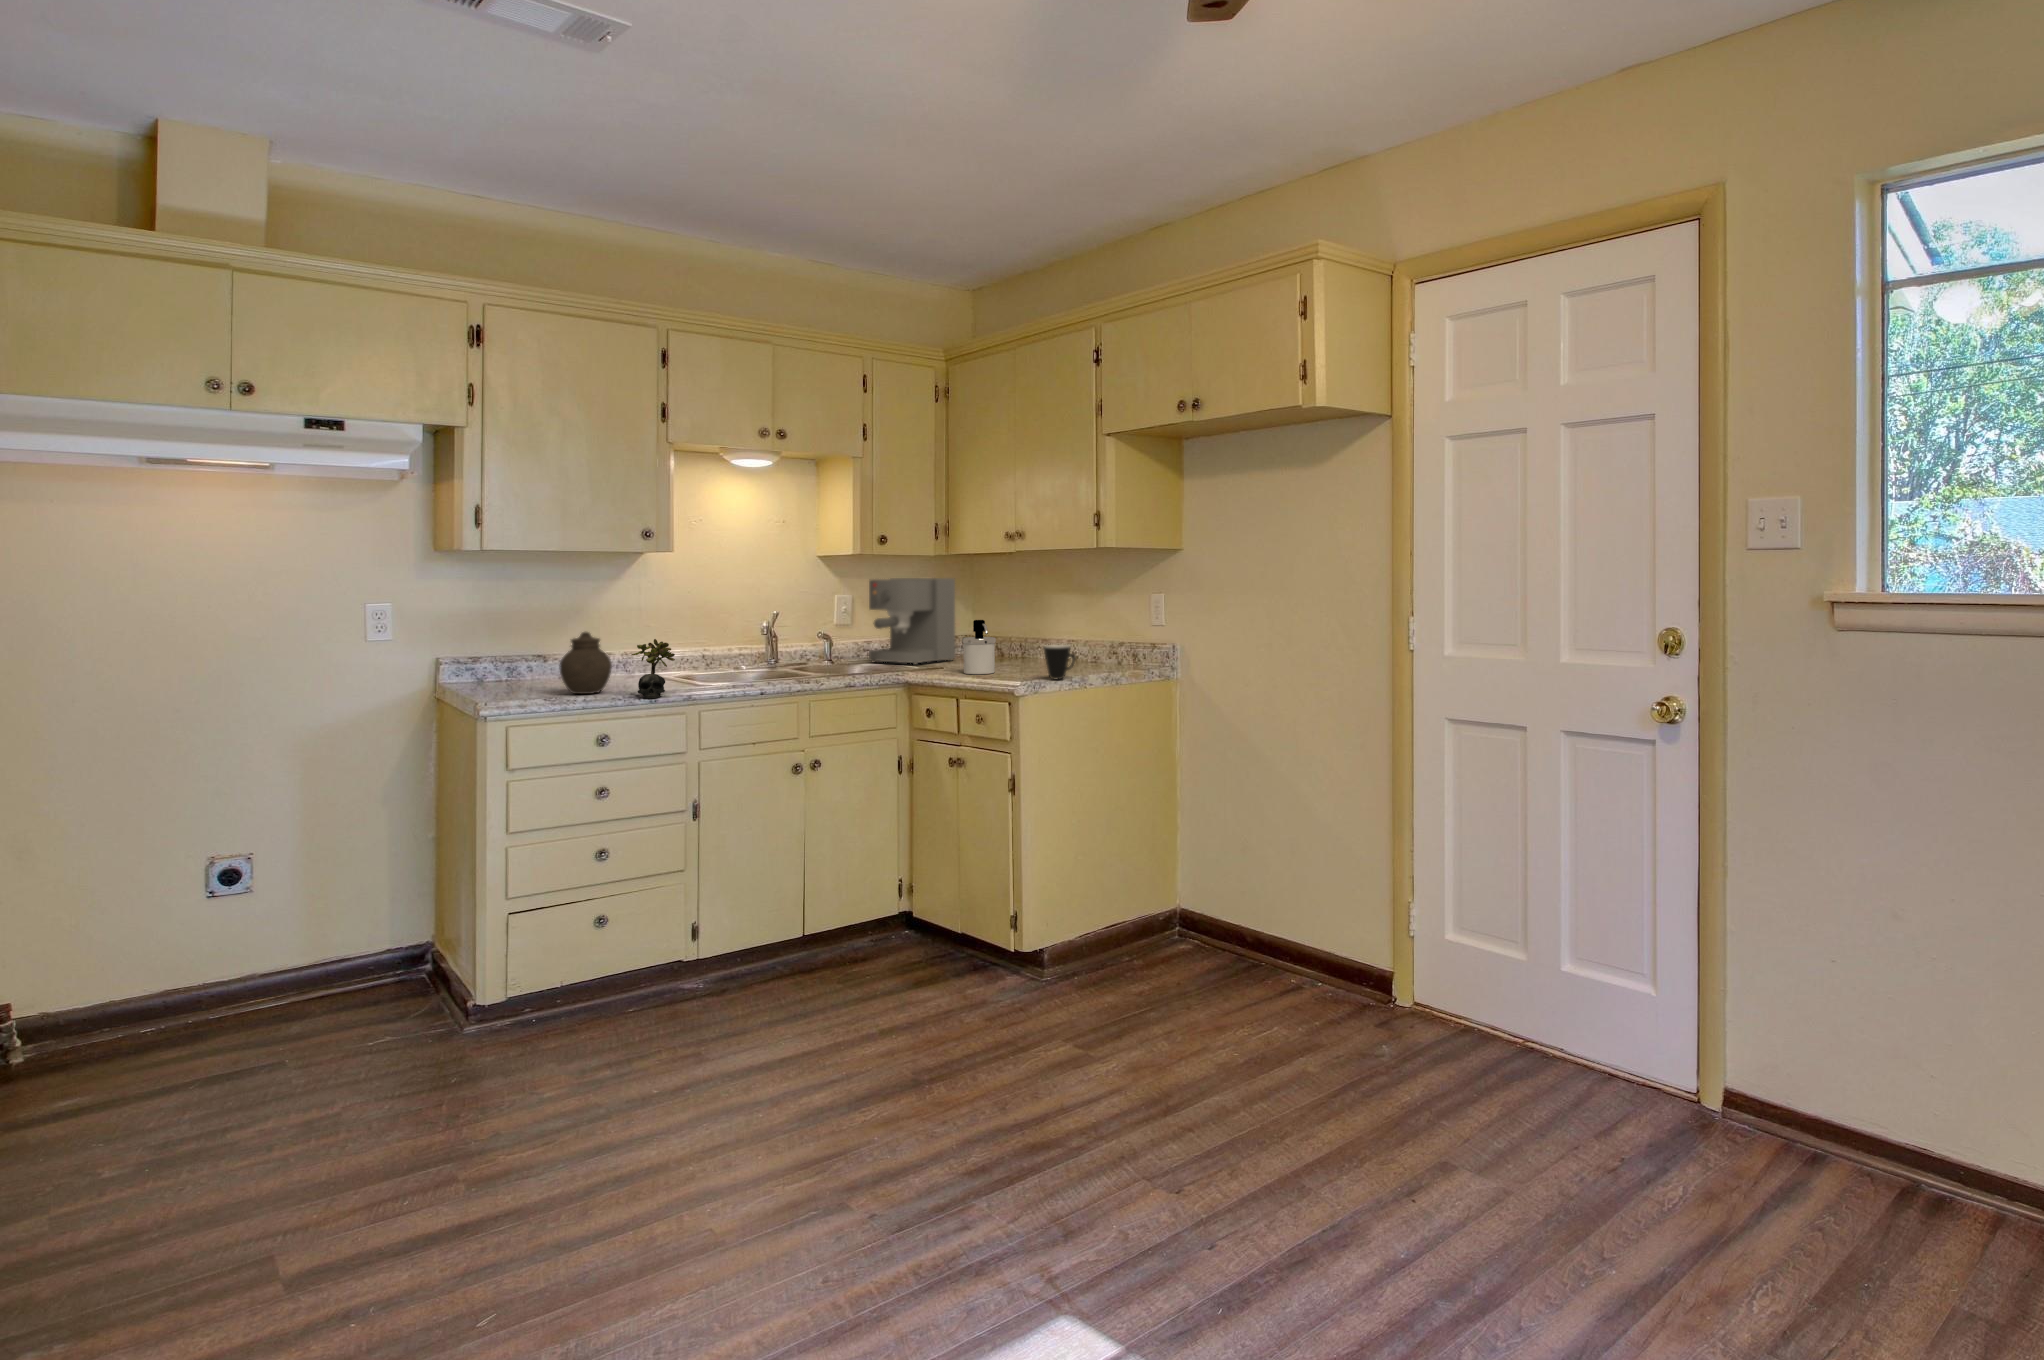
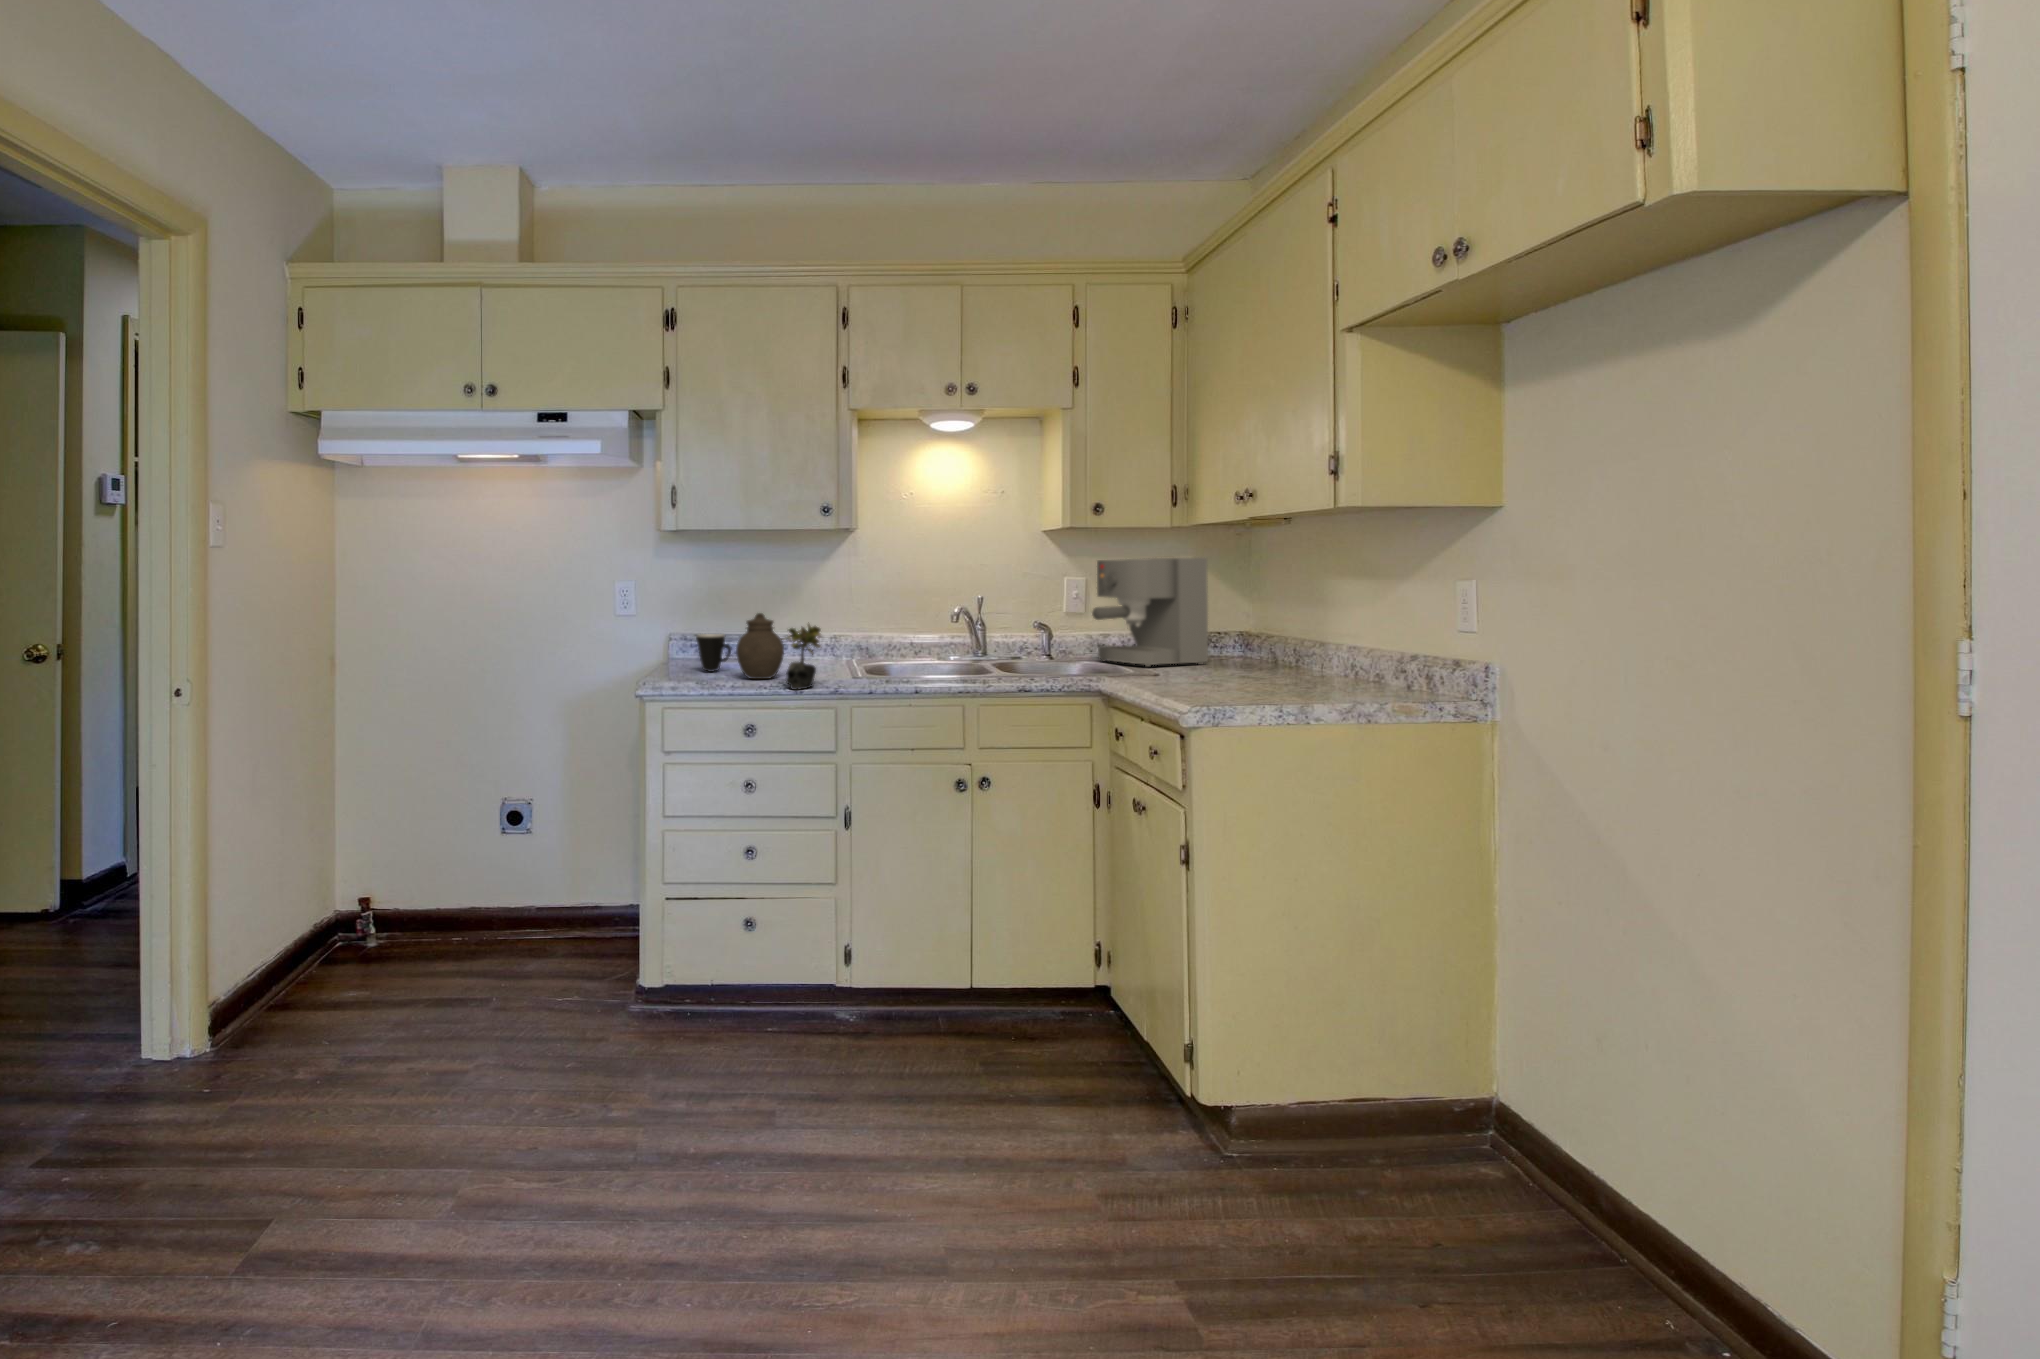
soap dispenser: present [962,620,996,674] -> none [1191,610,1240,686]
mug: present [1044,645,1075,679] -> present [696,634,731,672]

